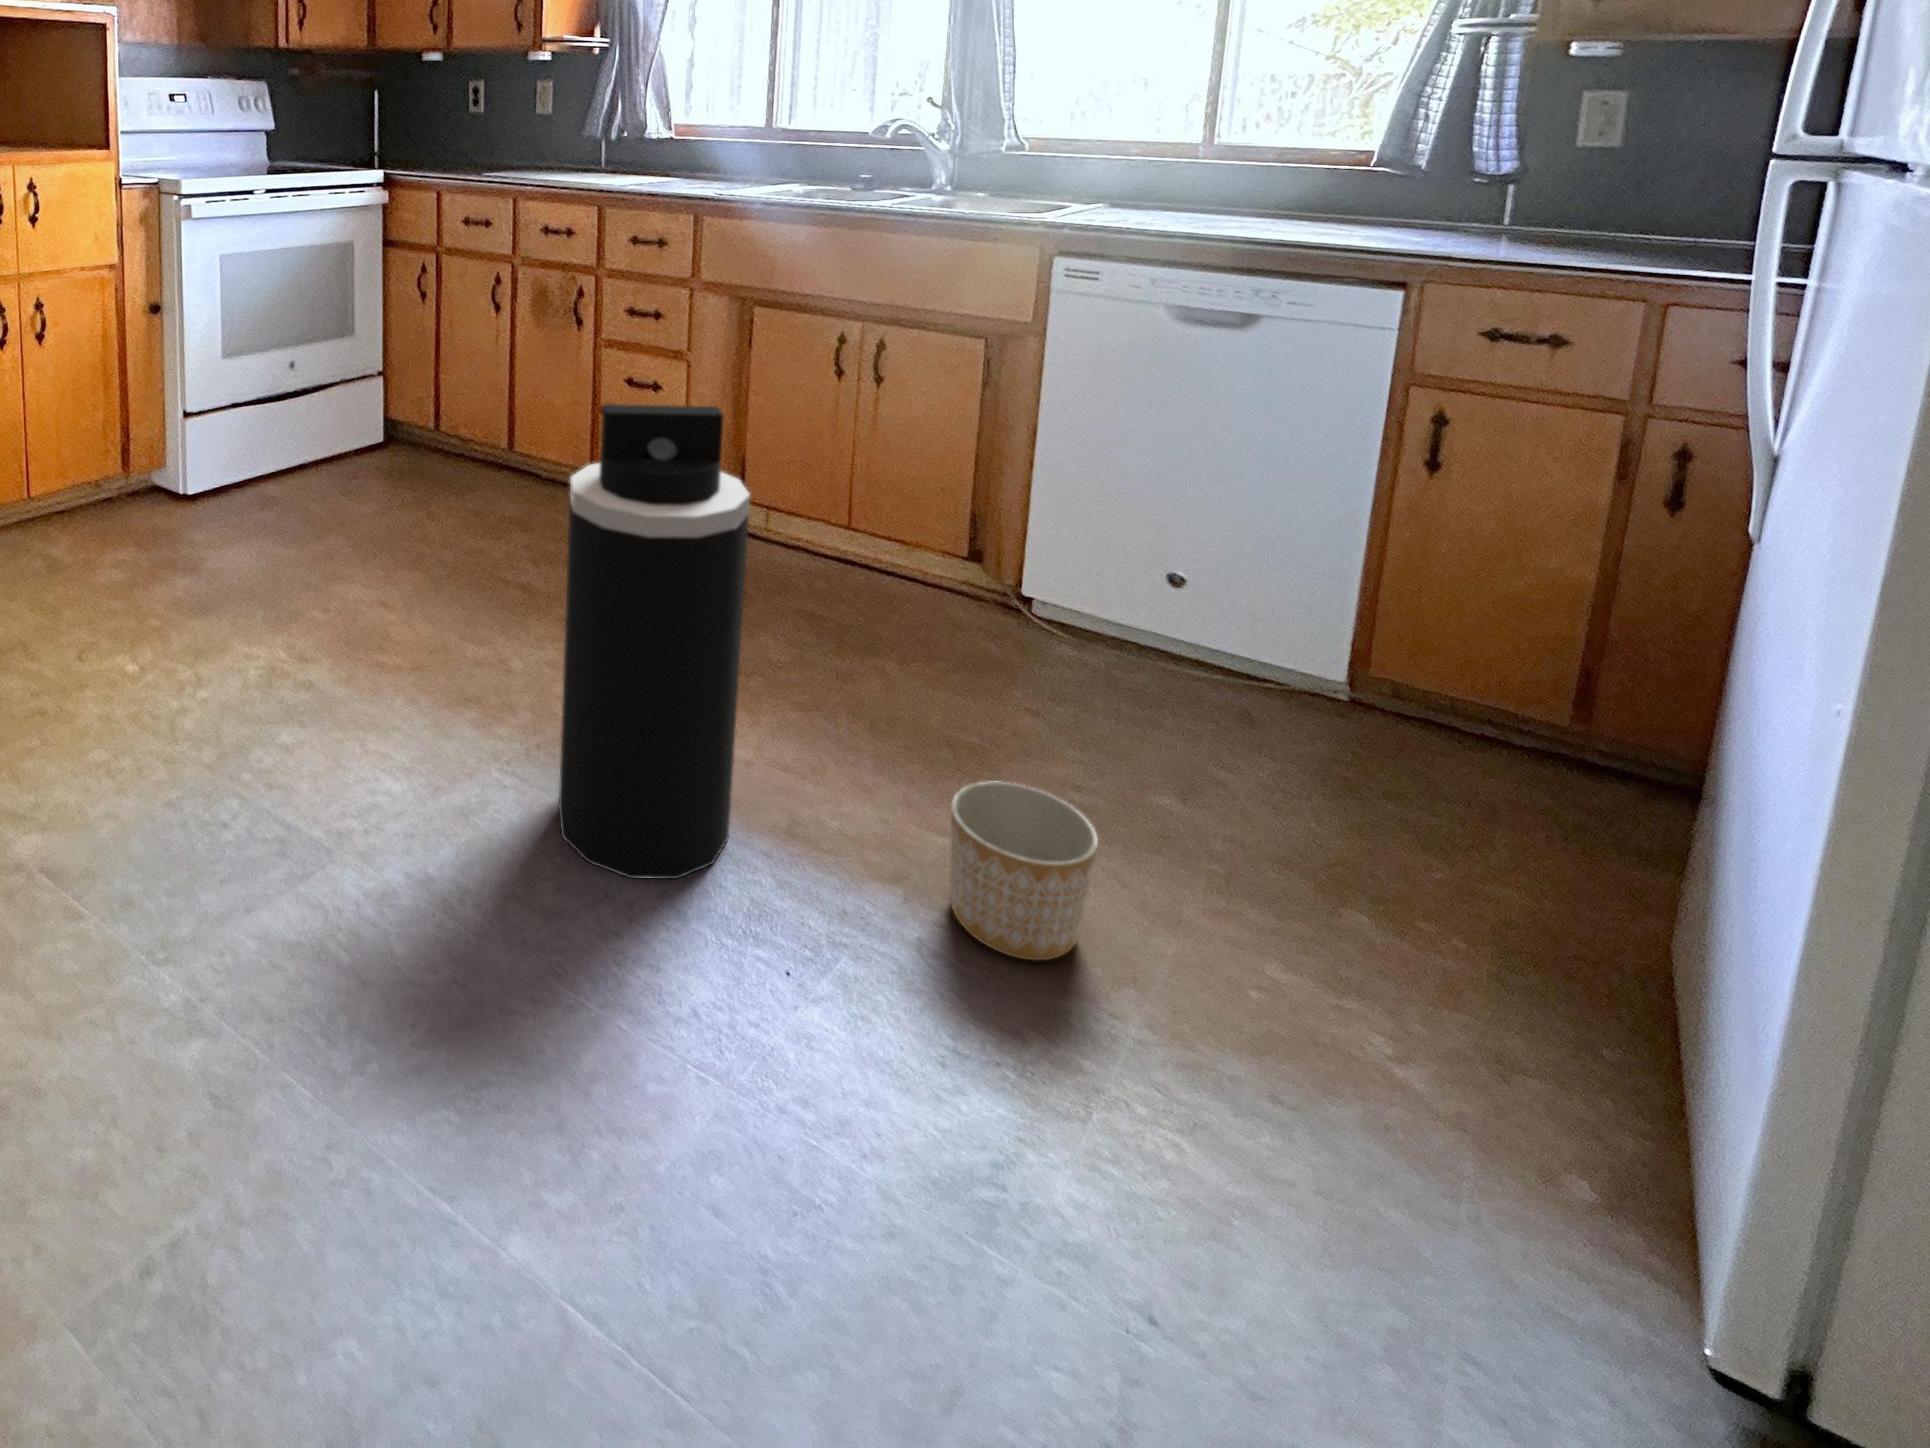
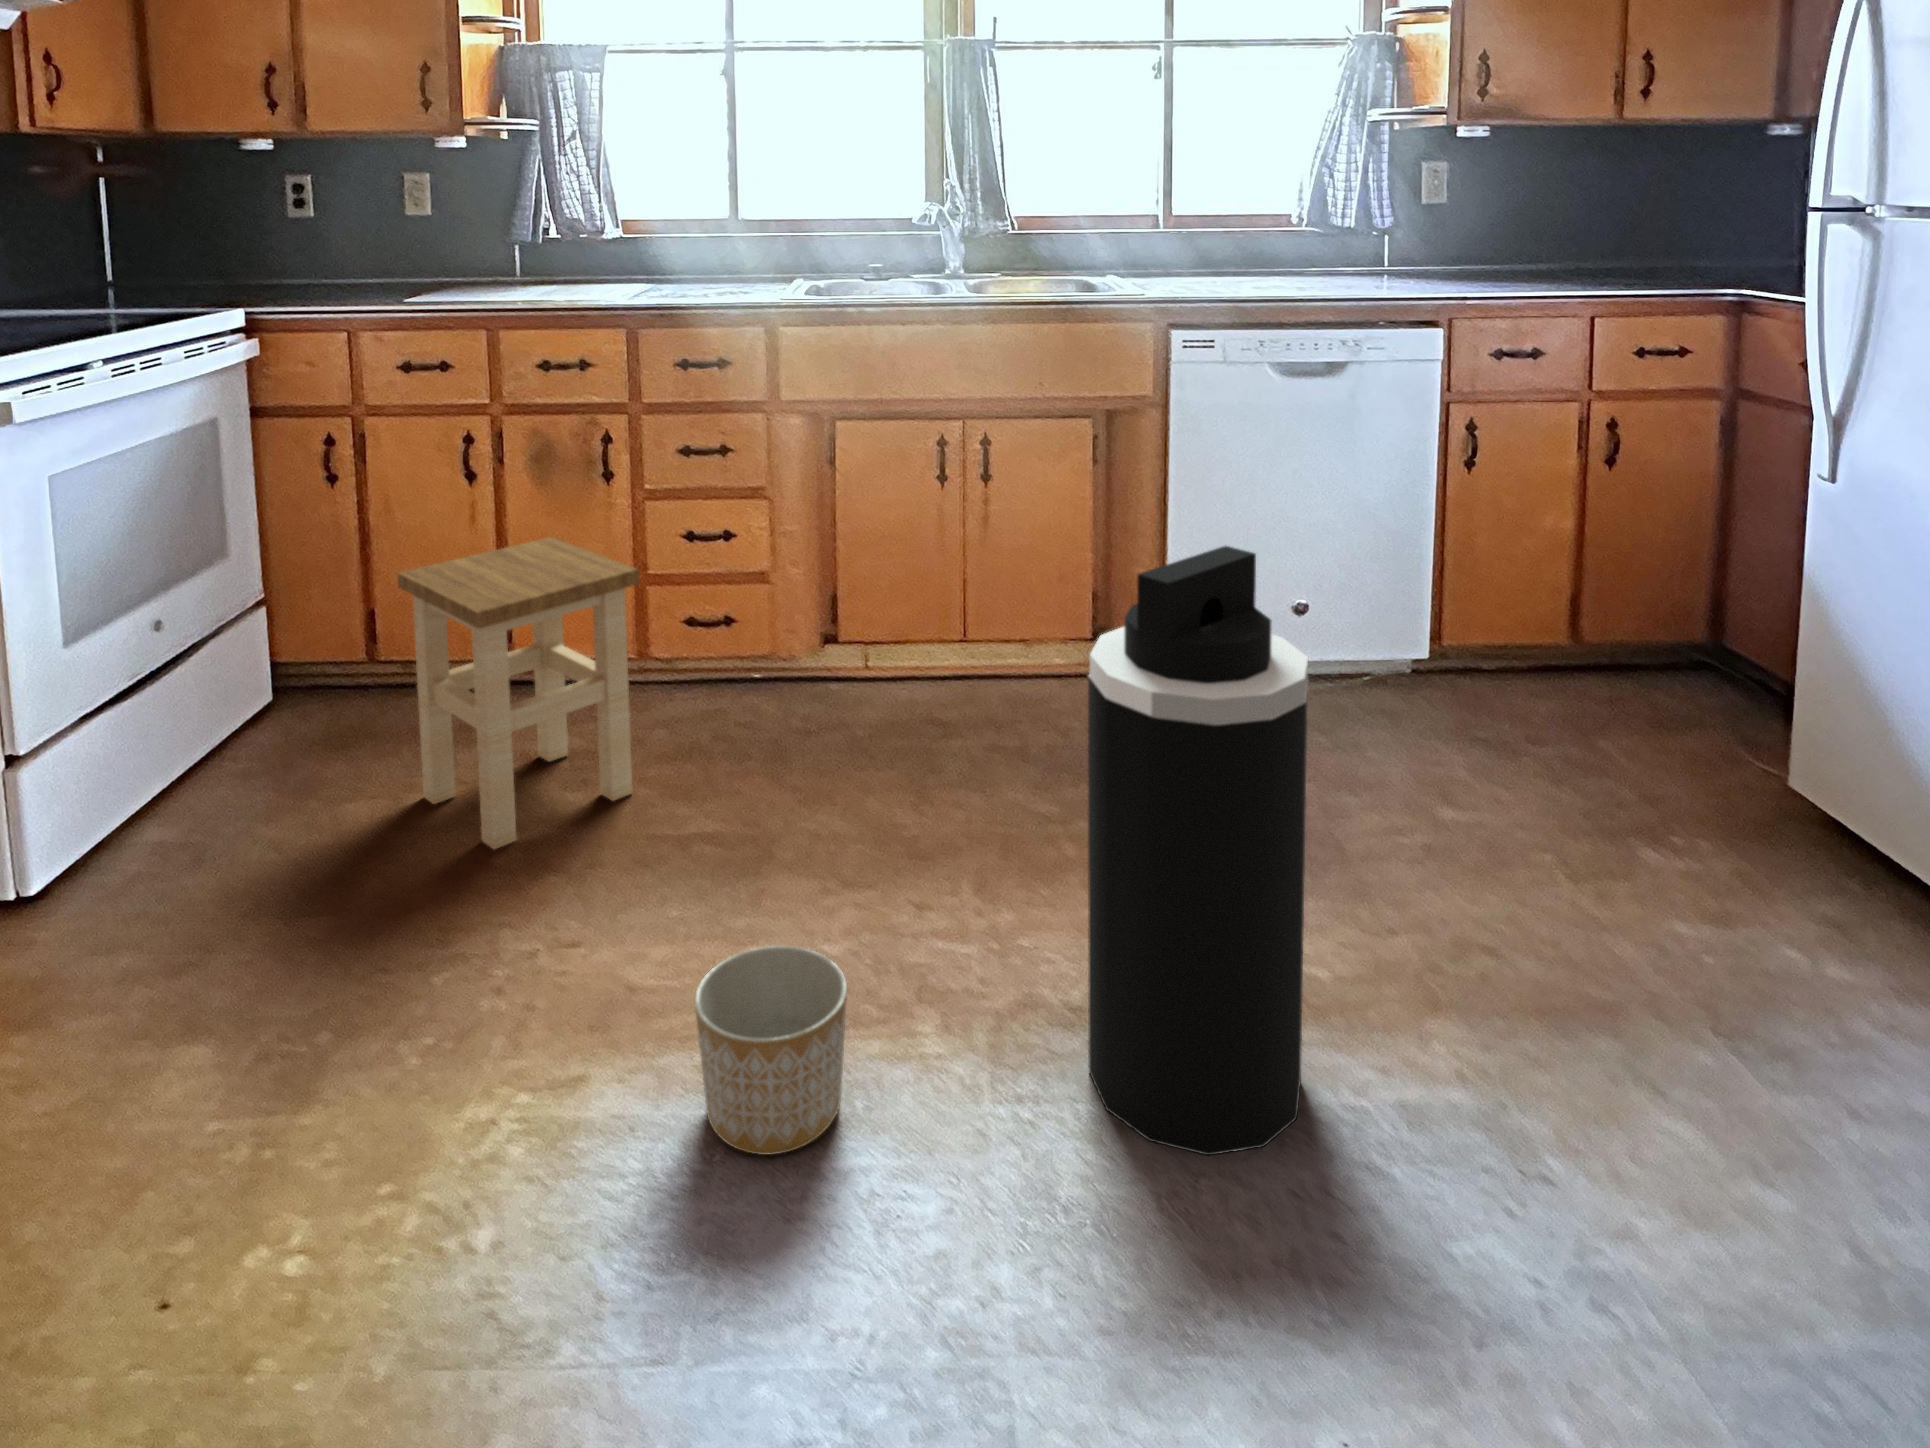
stool: none [397,351,526,543] -> present [398,537,639,849]
planter: present [950,781,1098,960] -> present [695,946,847,1155]

